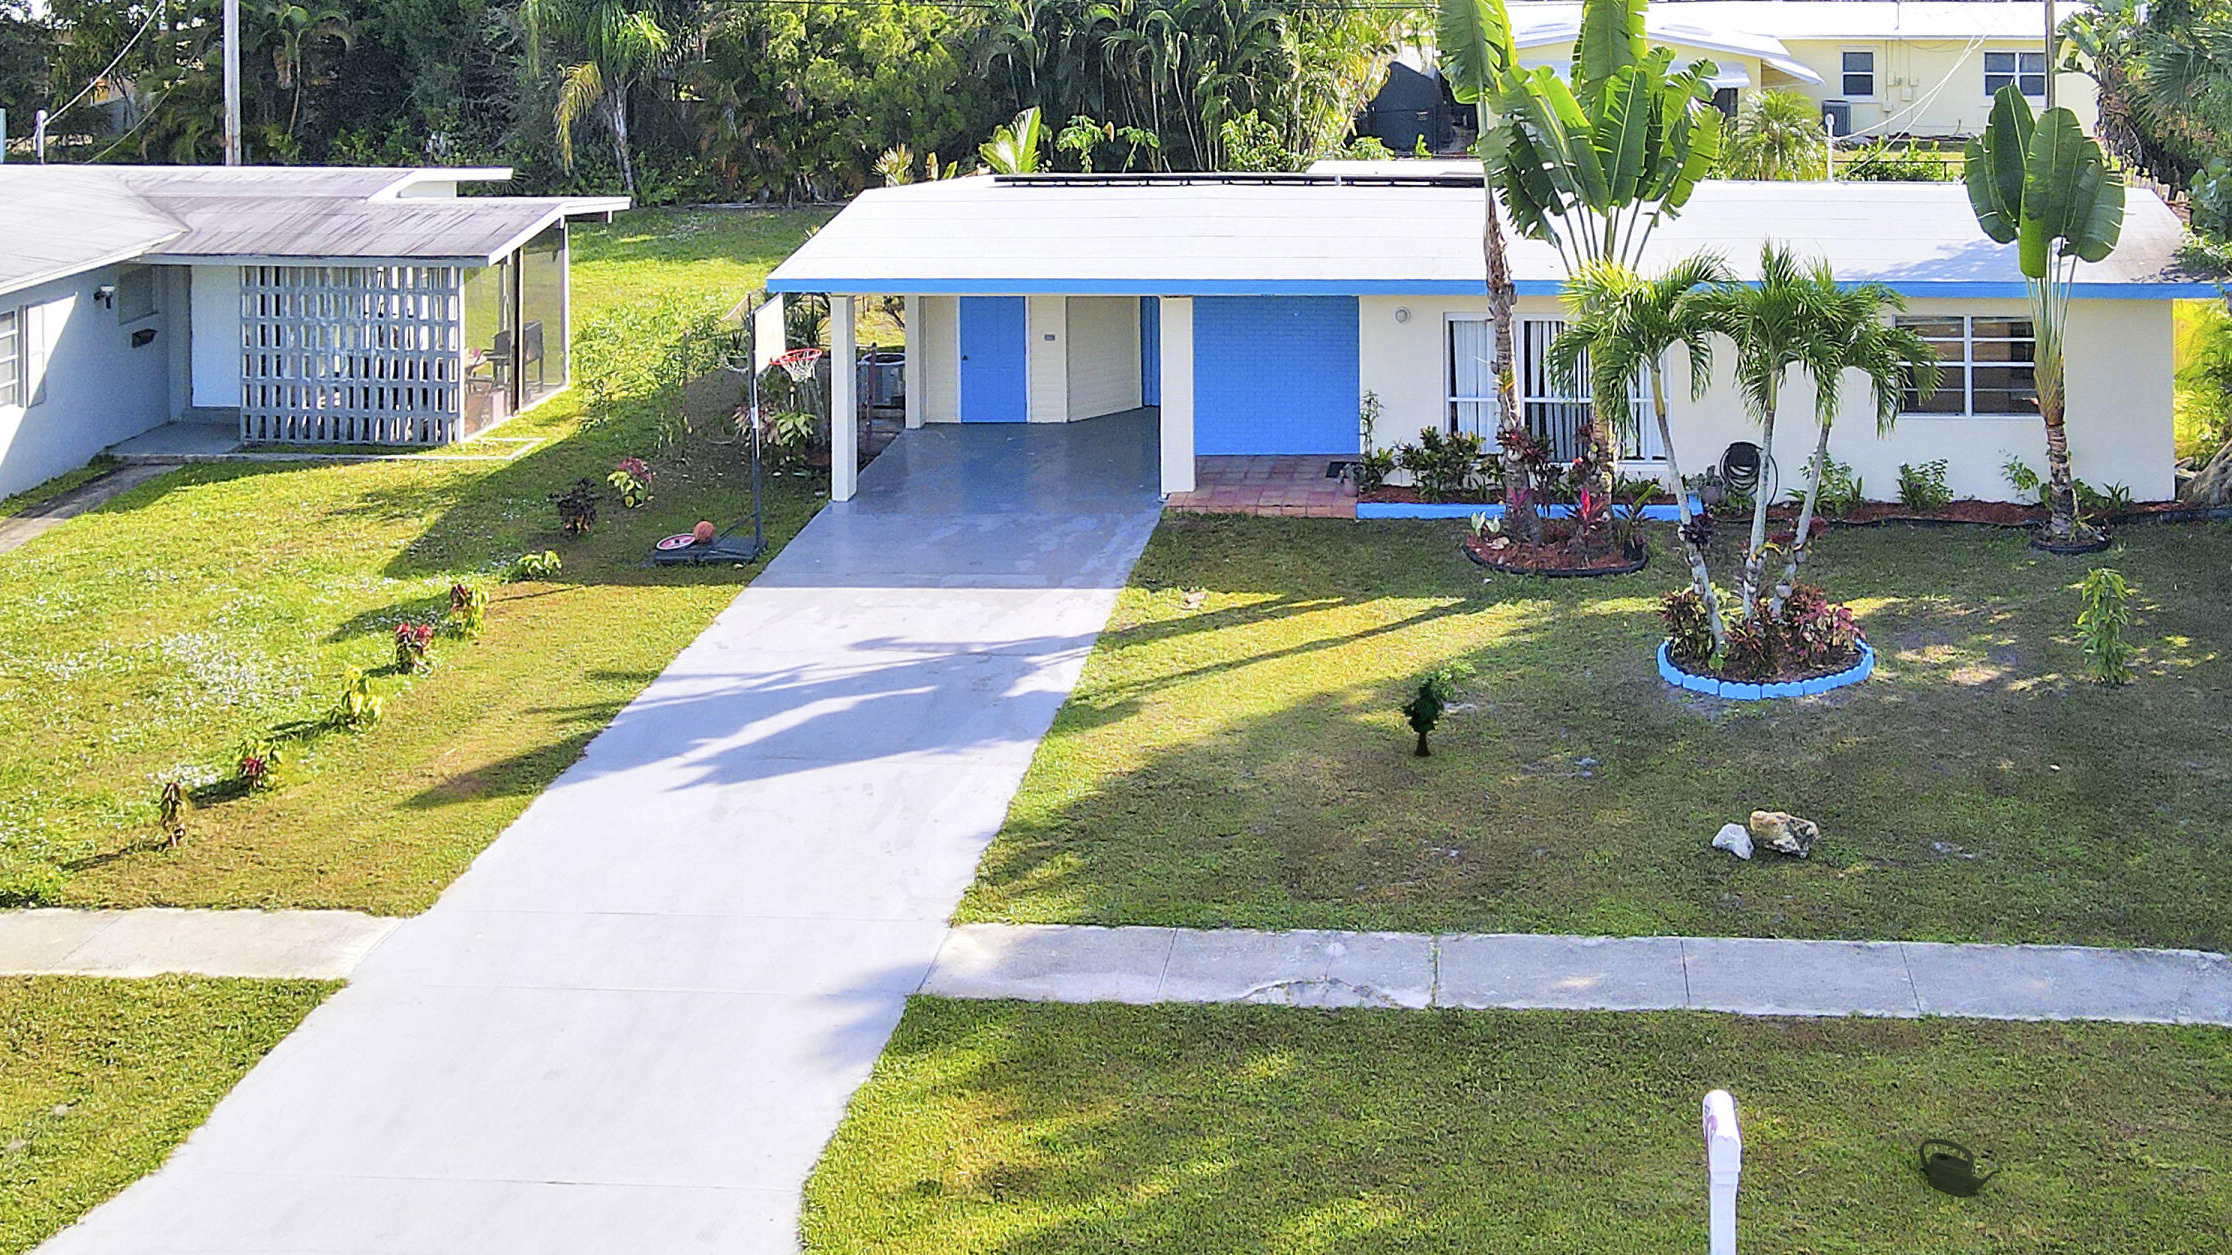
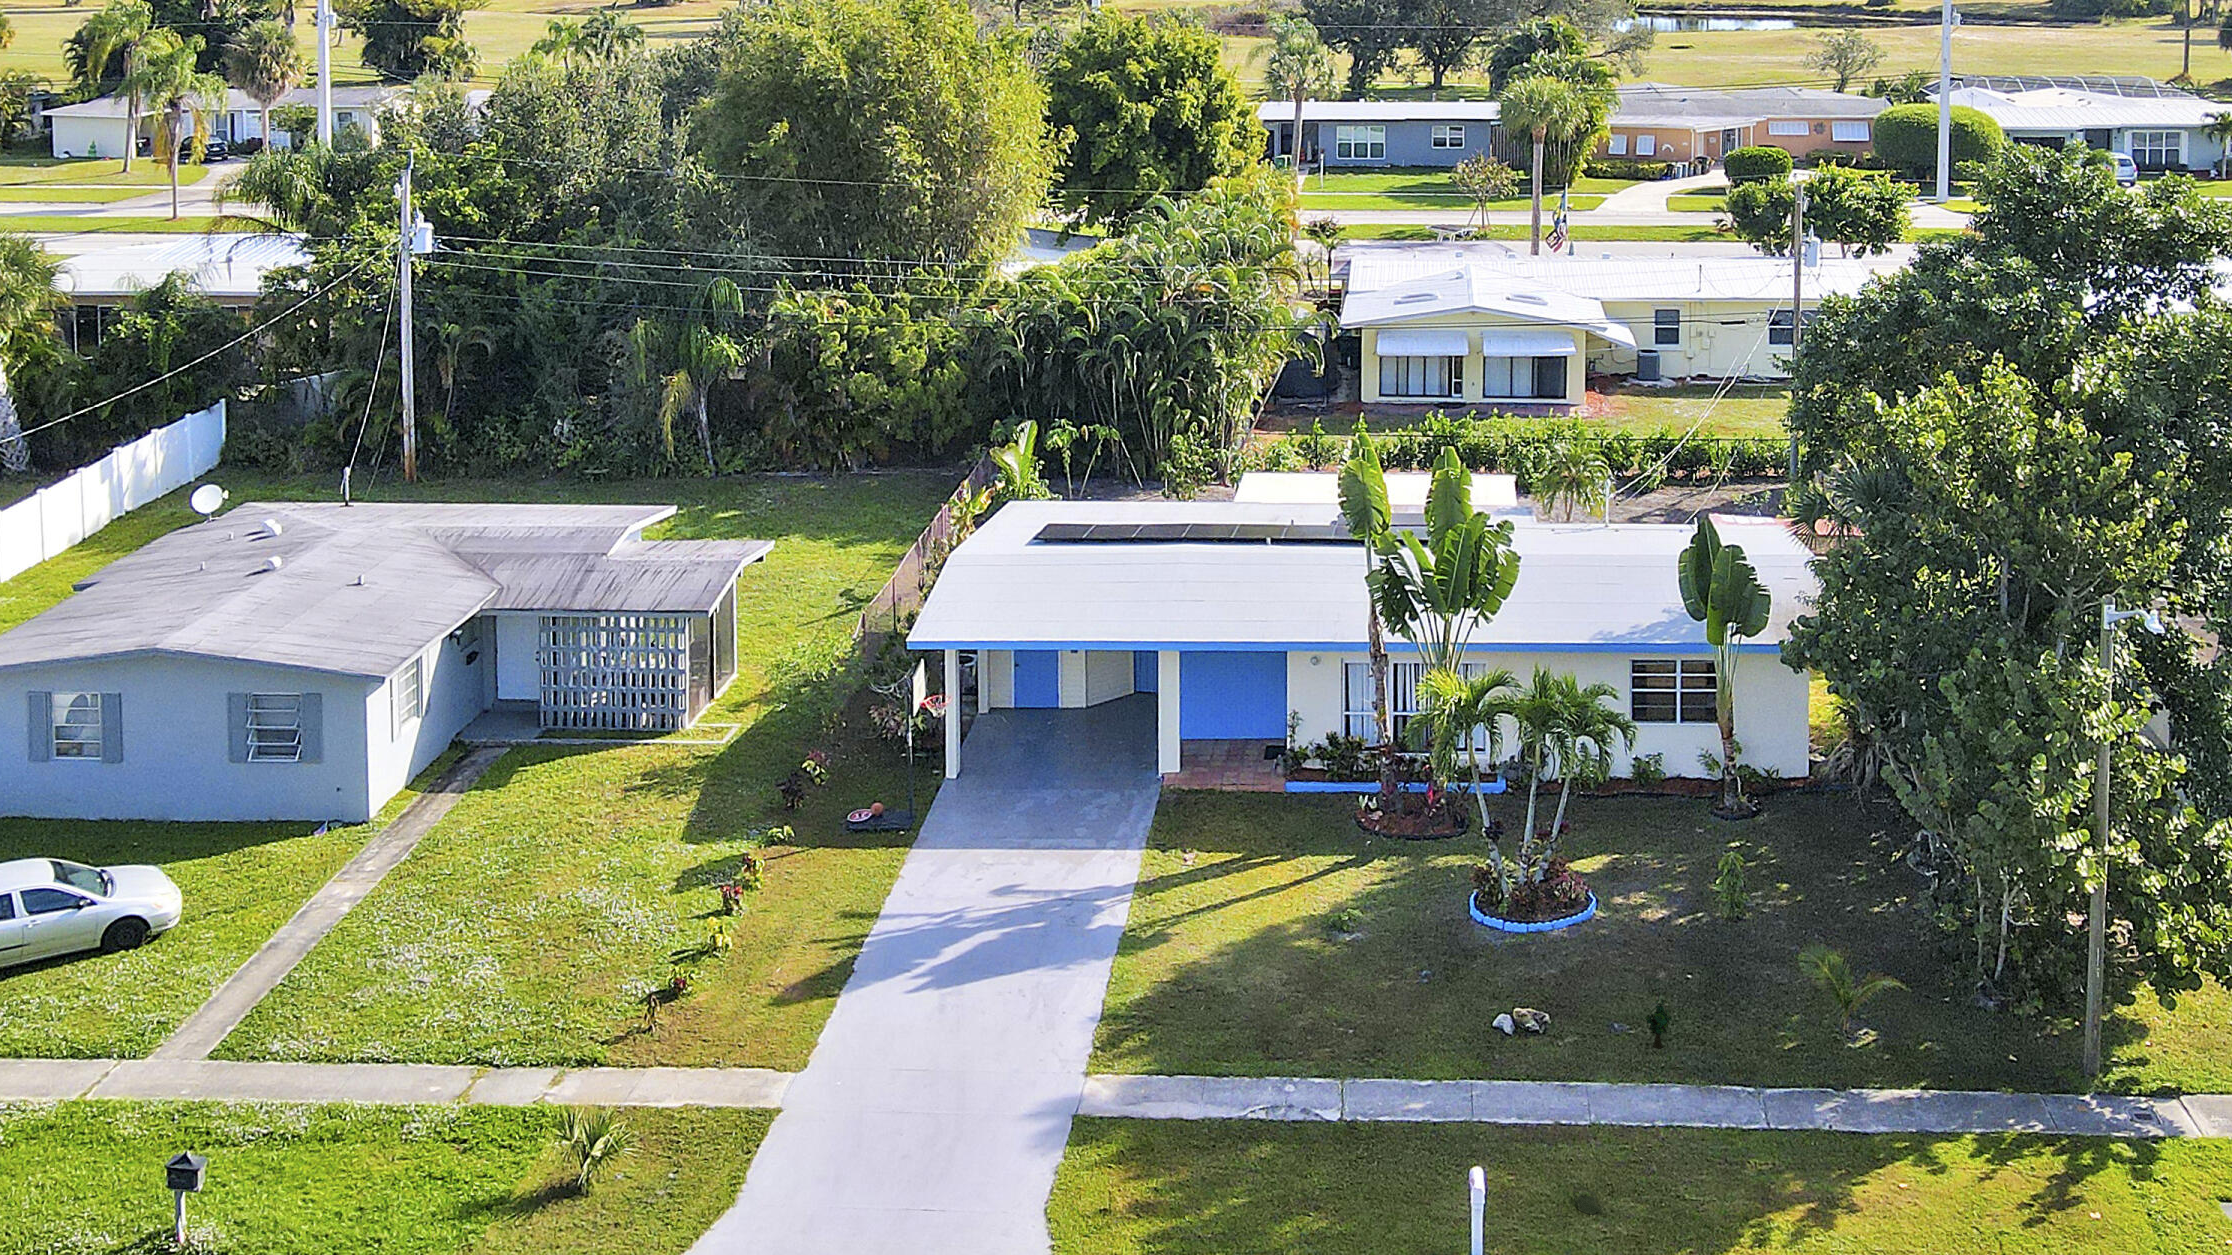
decorative plant: present [1400,678,1445,756] -> present [1644,1000,1672,1048]

